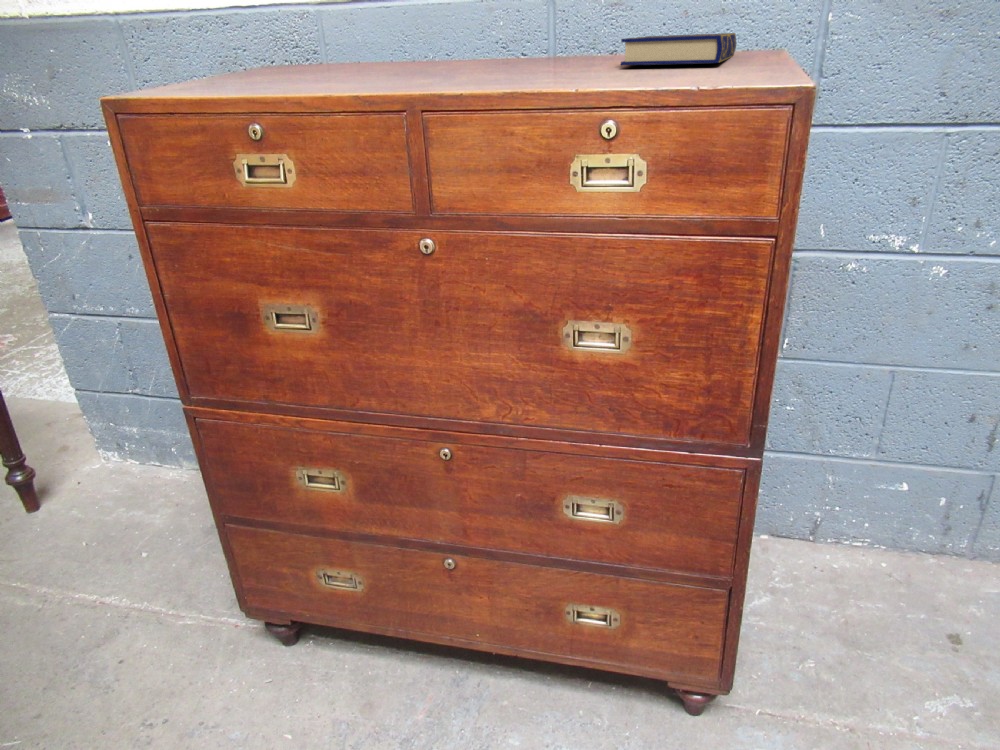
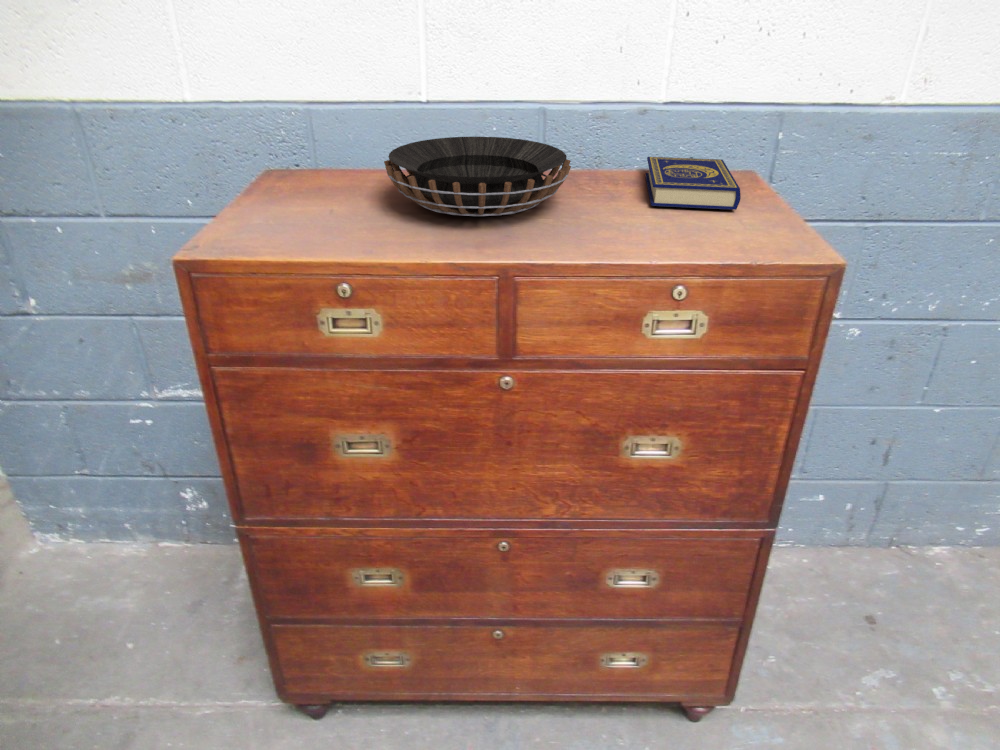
decorative bowl: none [328,7,527,76] -> present [384,137,571,216]

